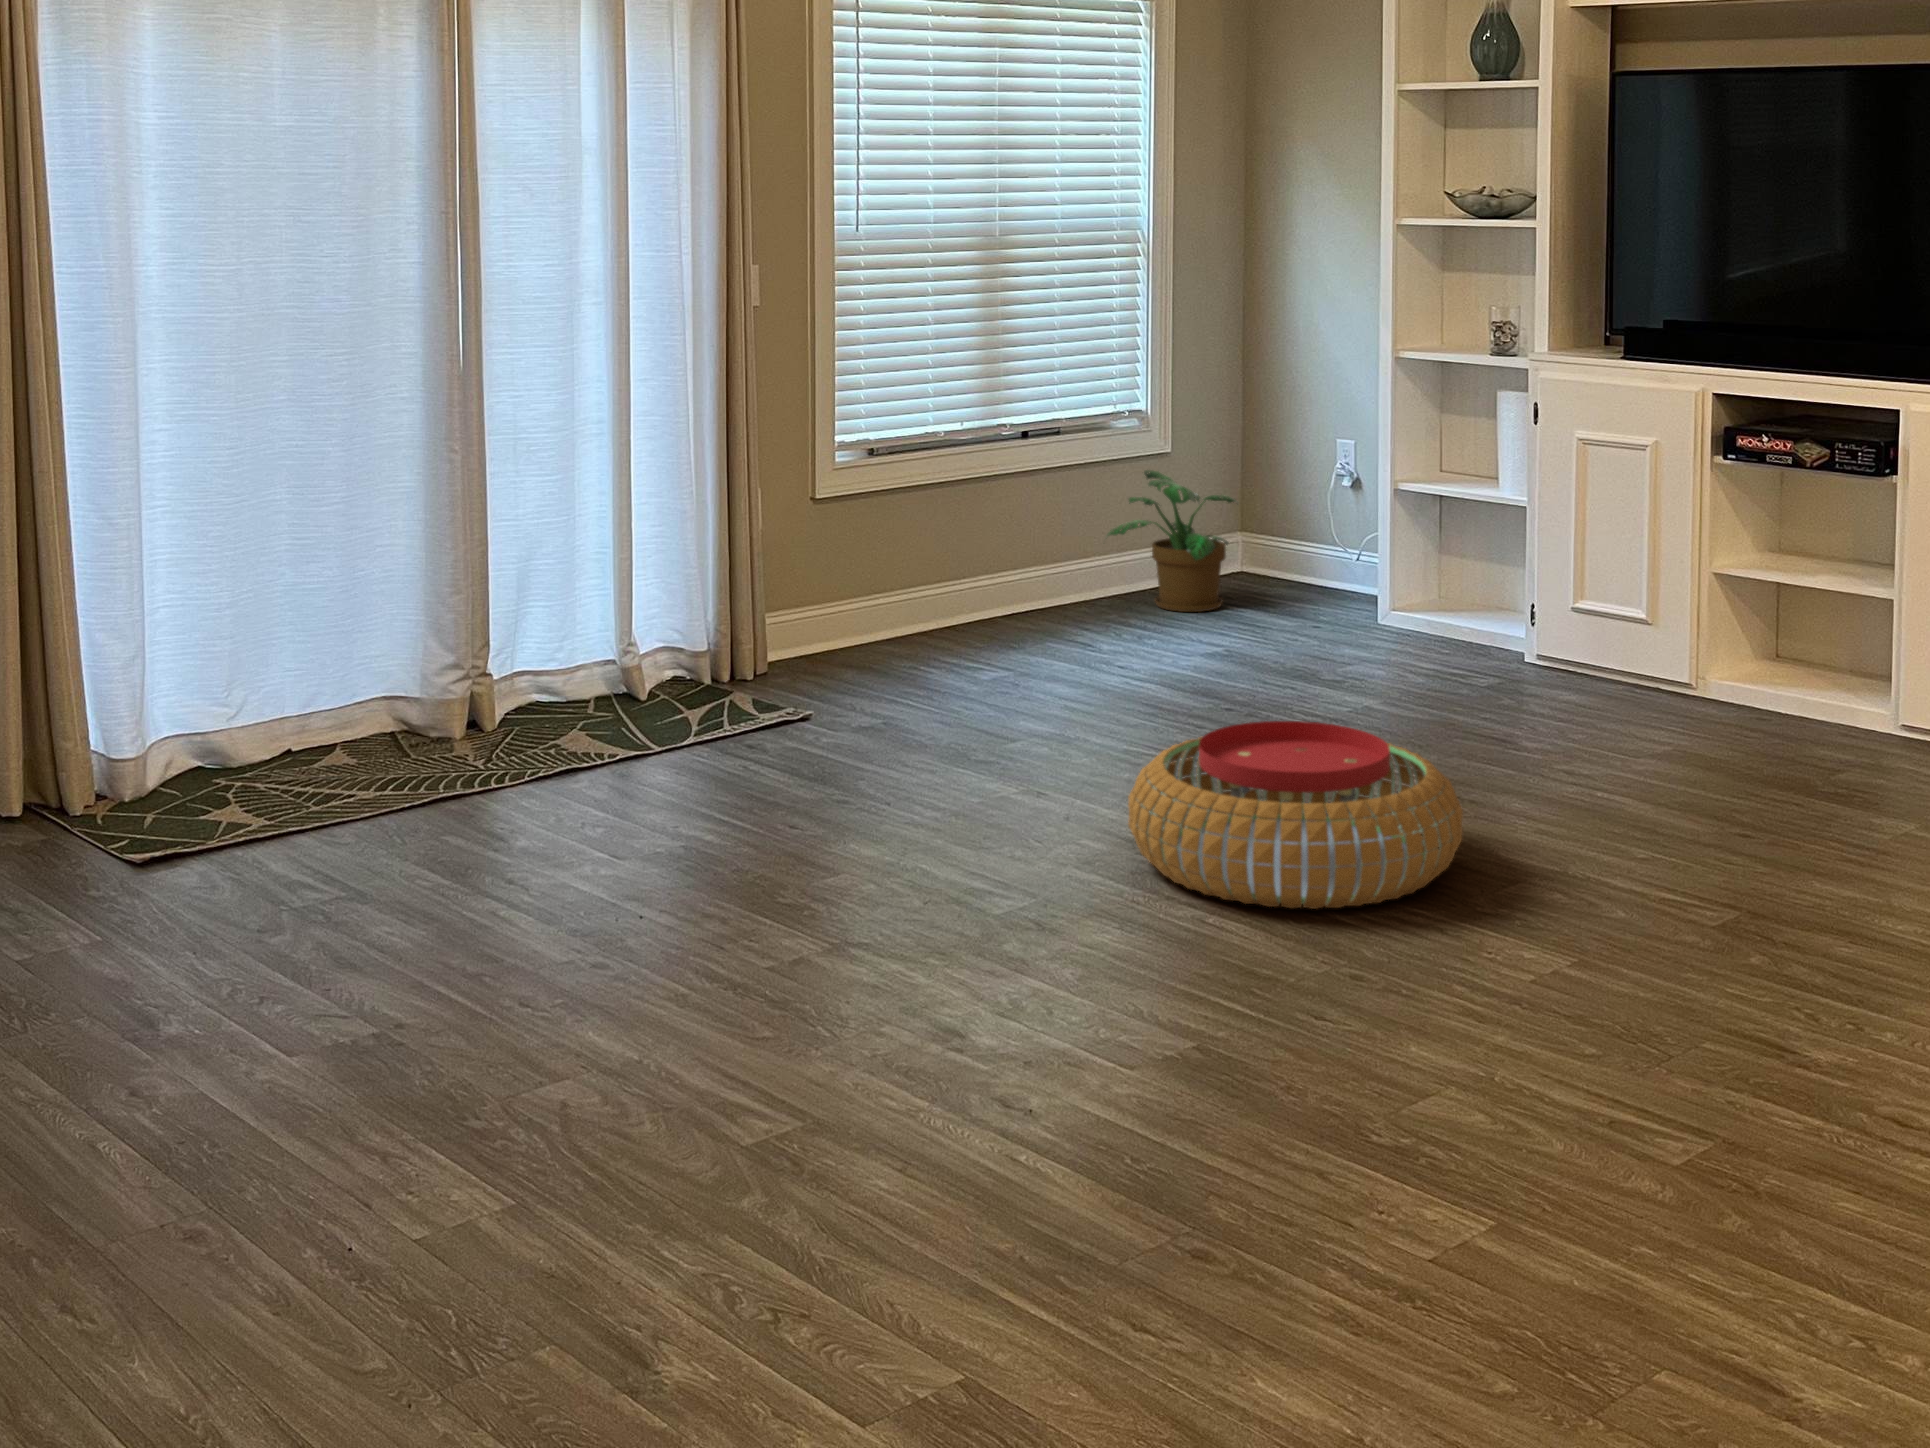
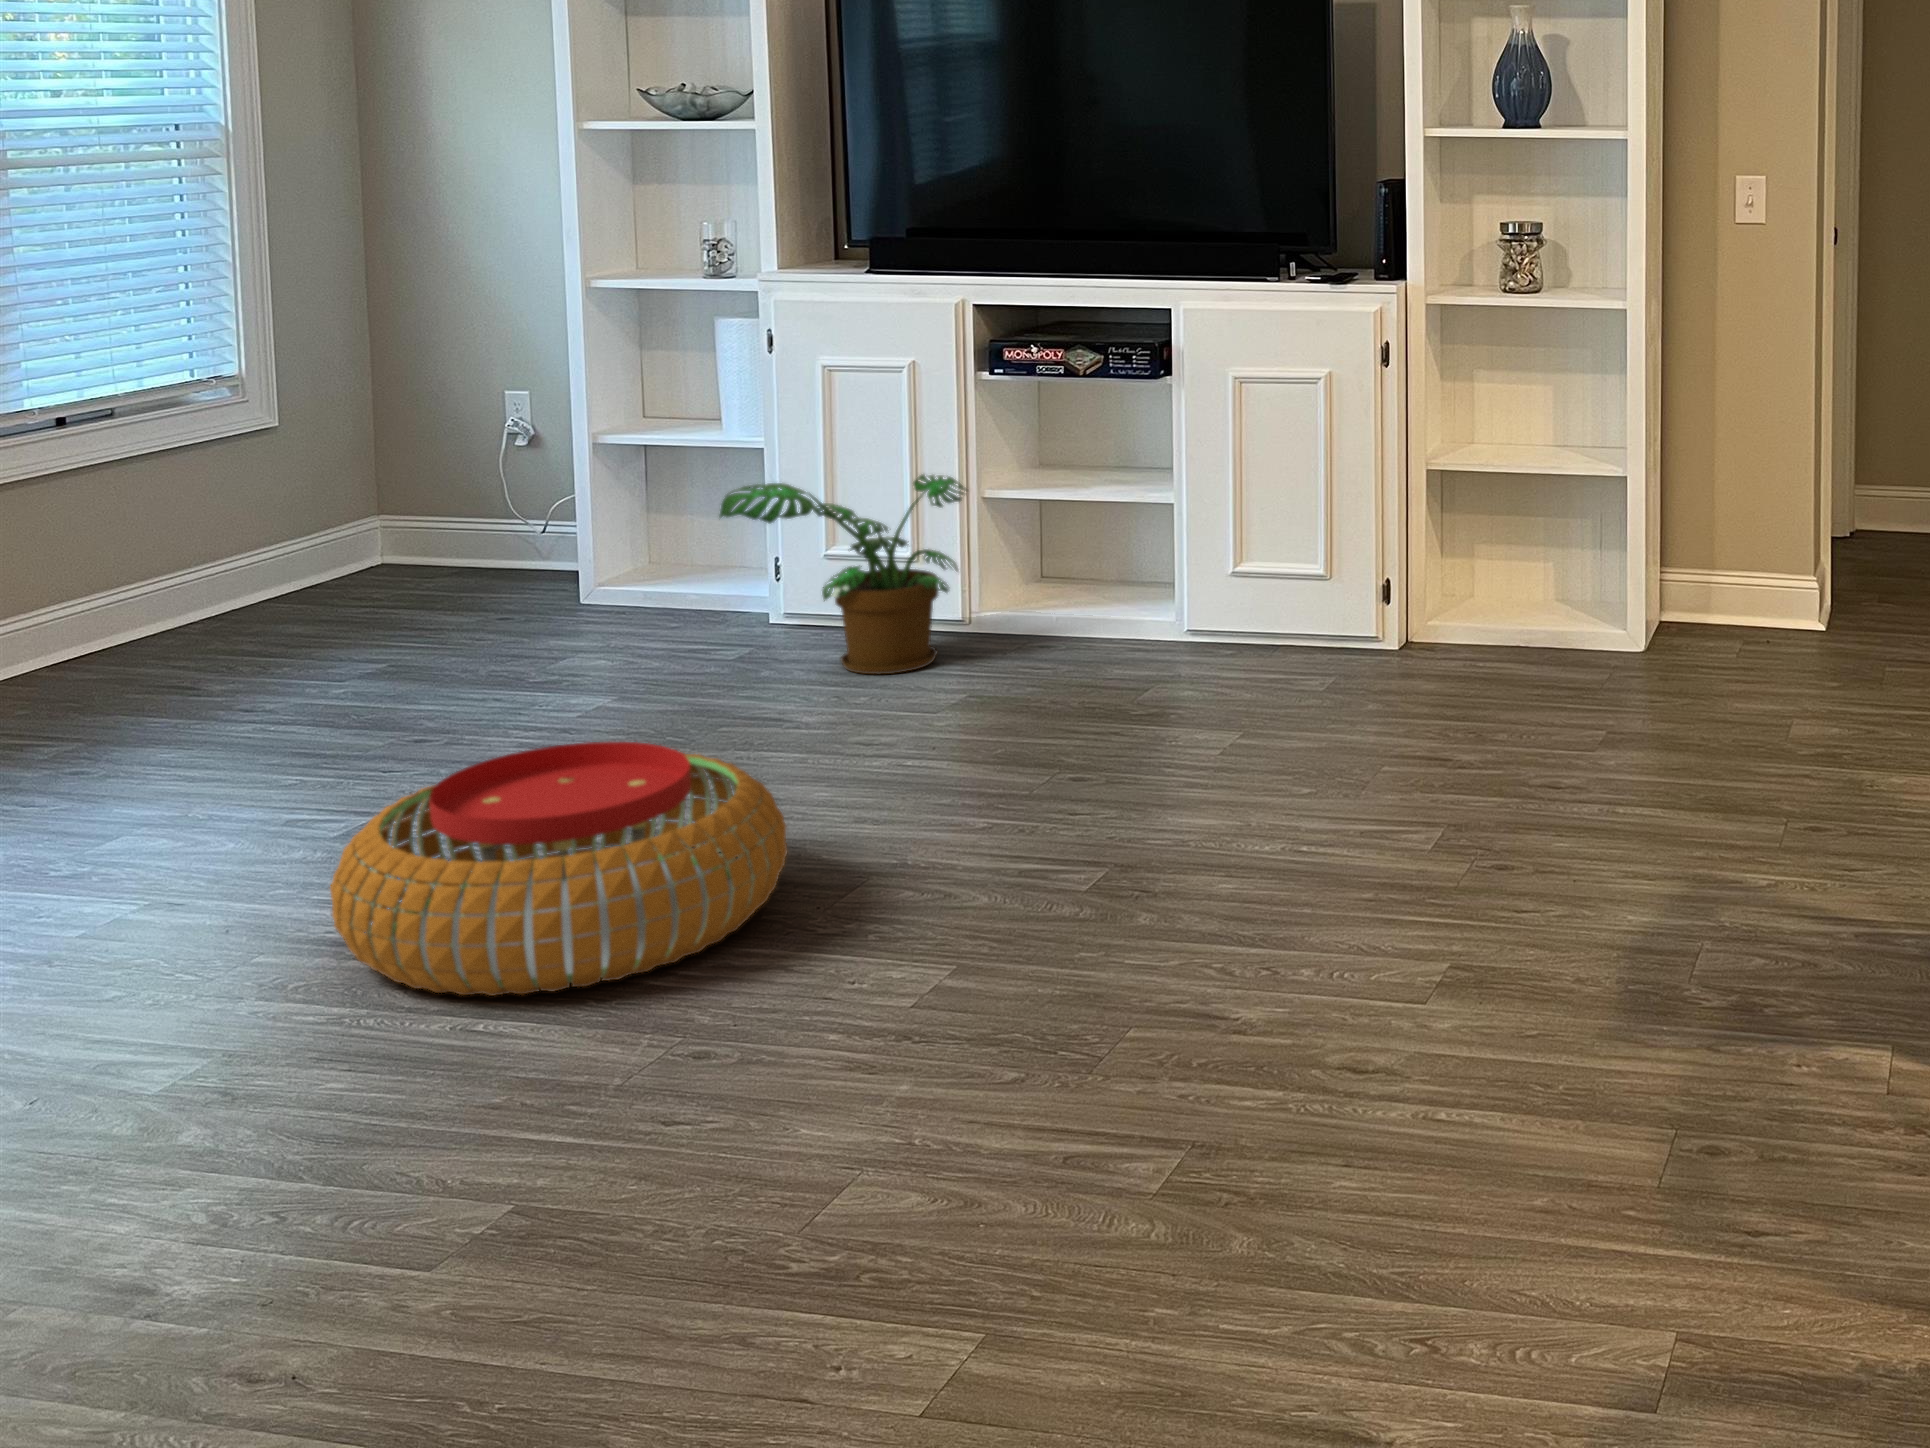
potted plant: present [1106,470,1238,612] -> present [720,474,967,674]

